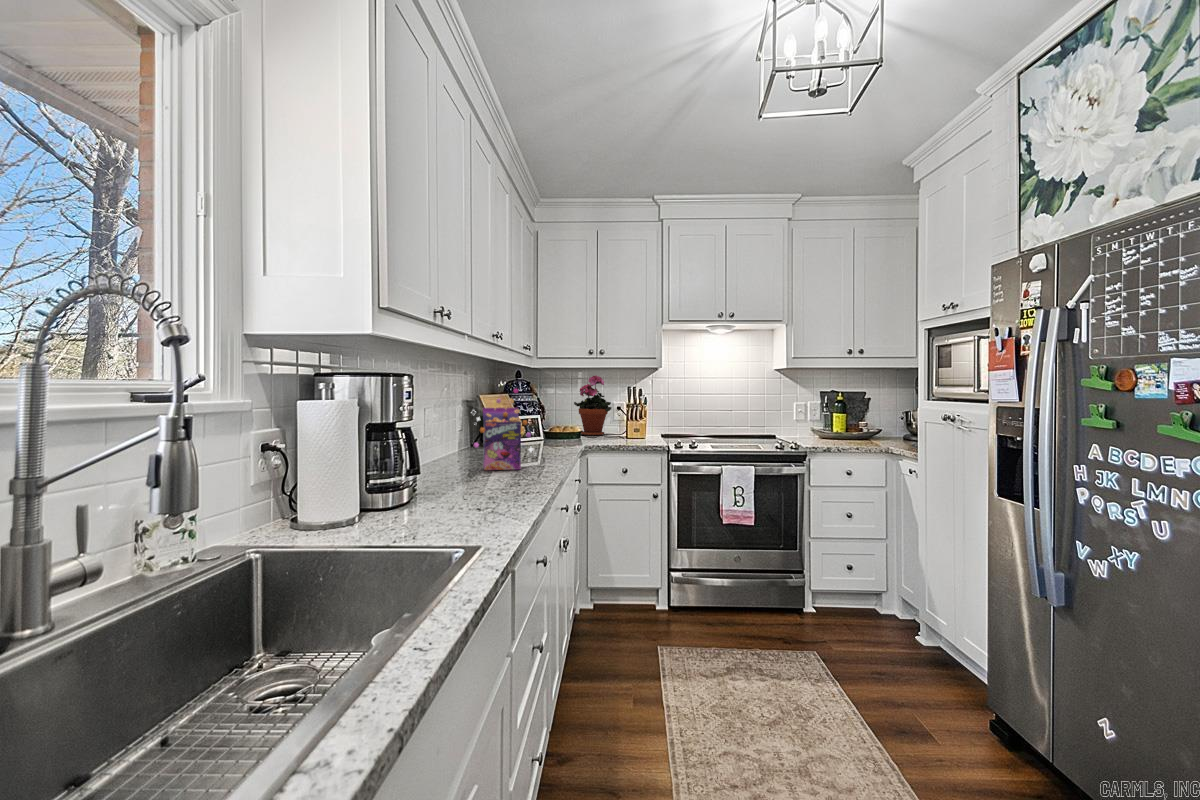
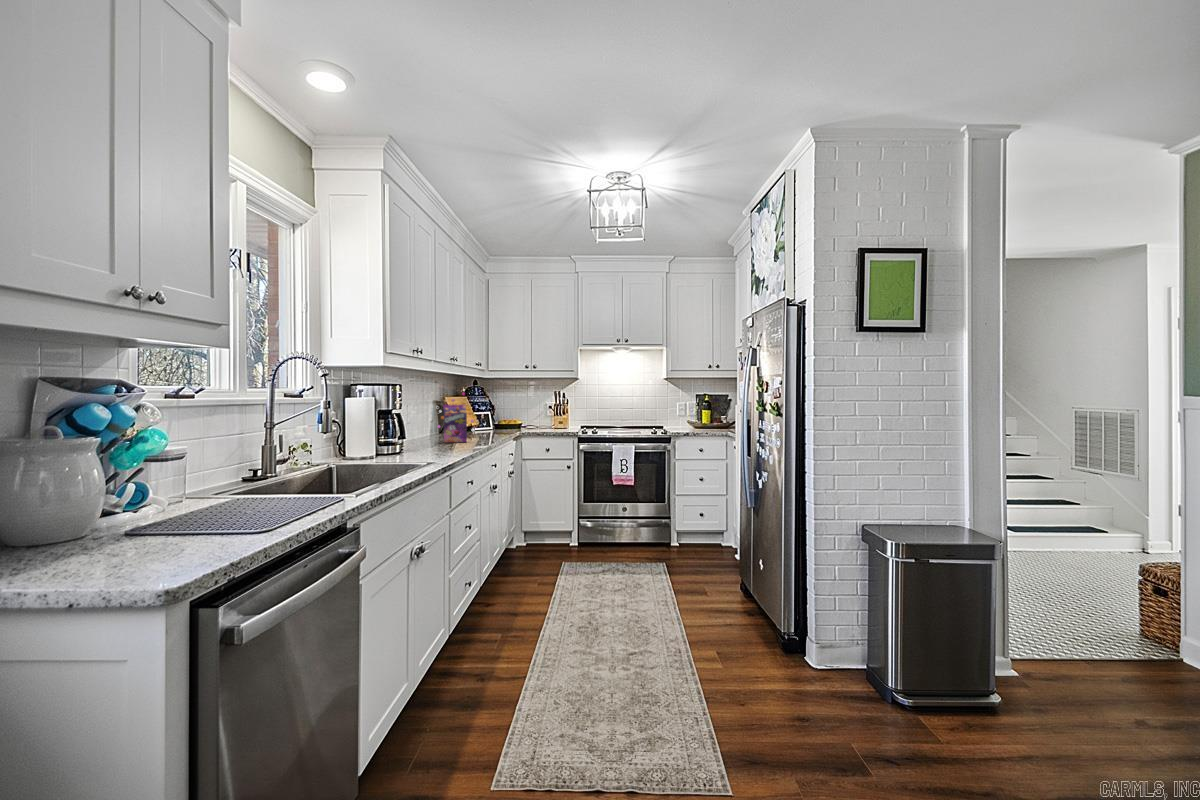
potted plant: present [574,376,611,436] -> none [516,383,544,428]

